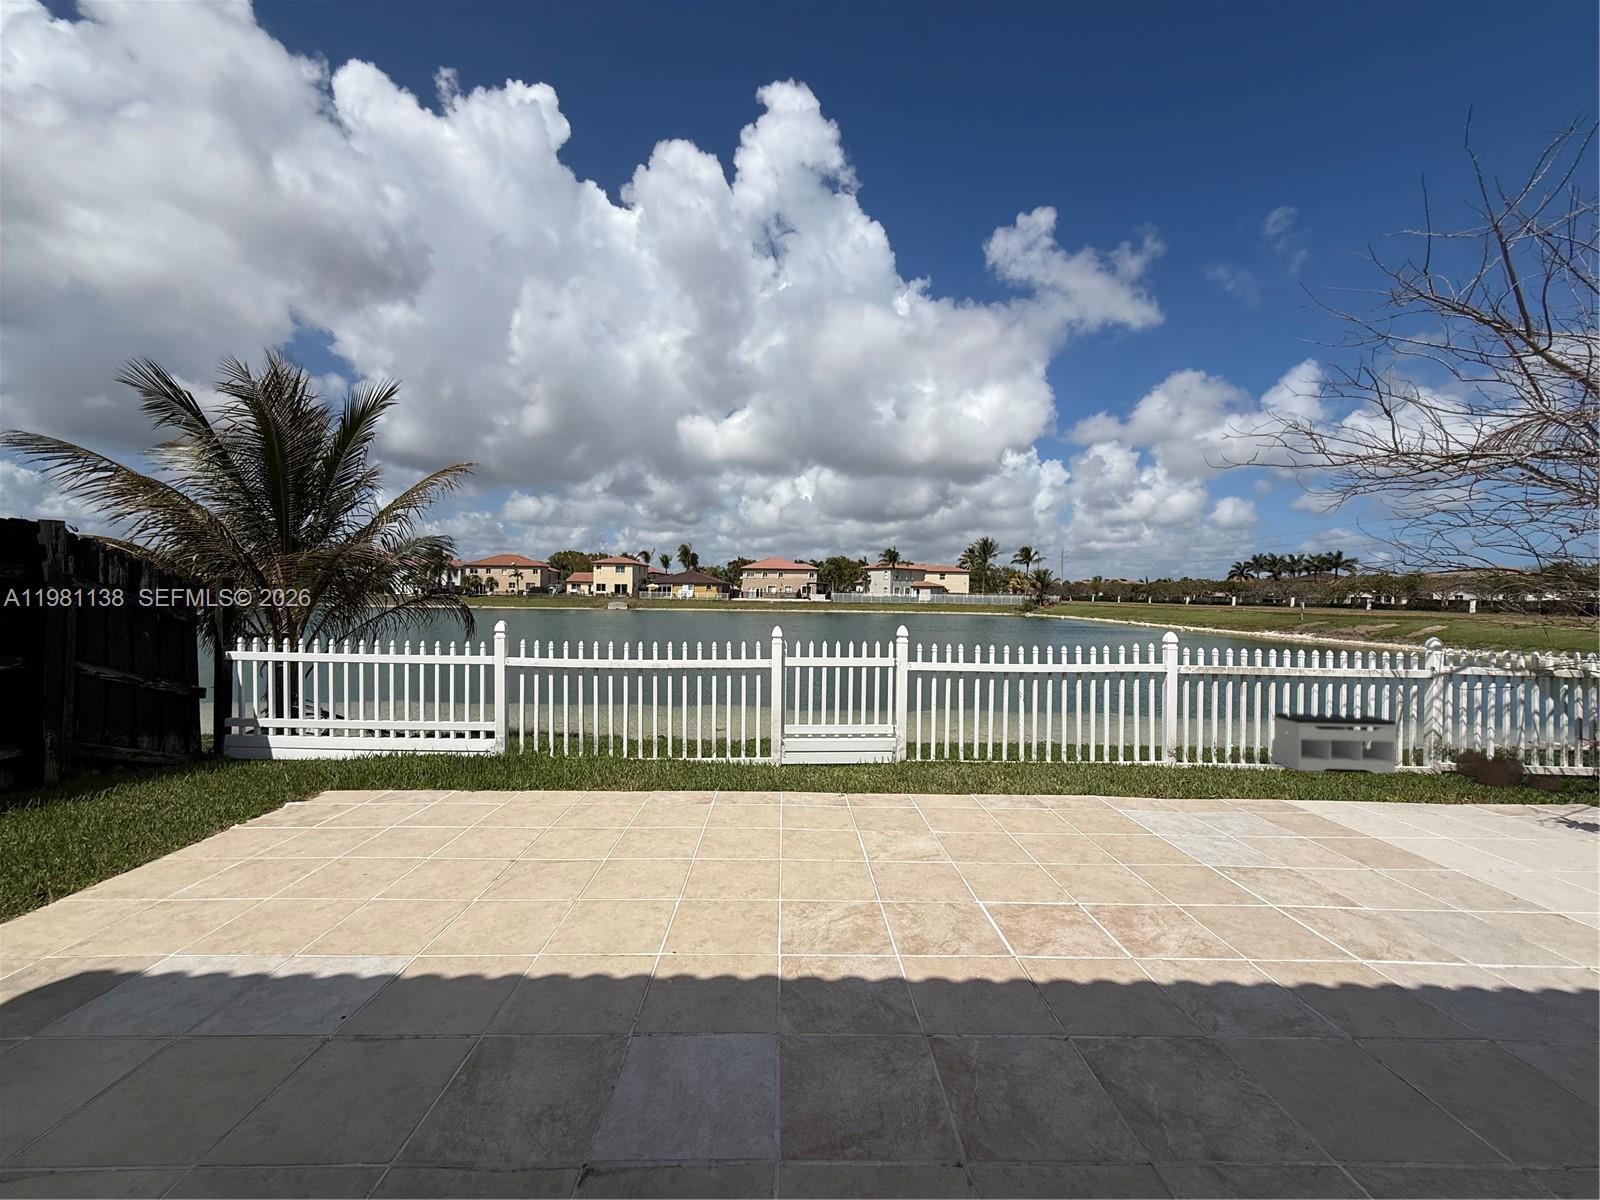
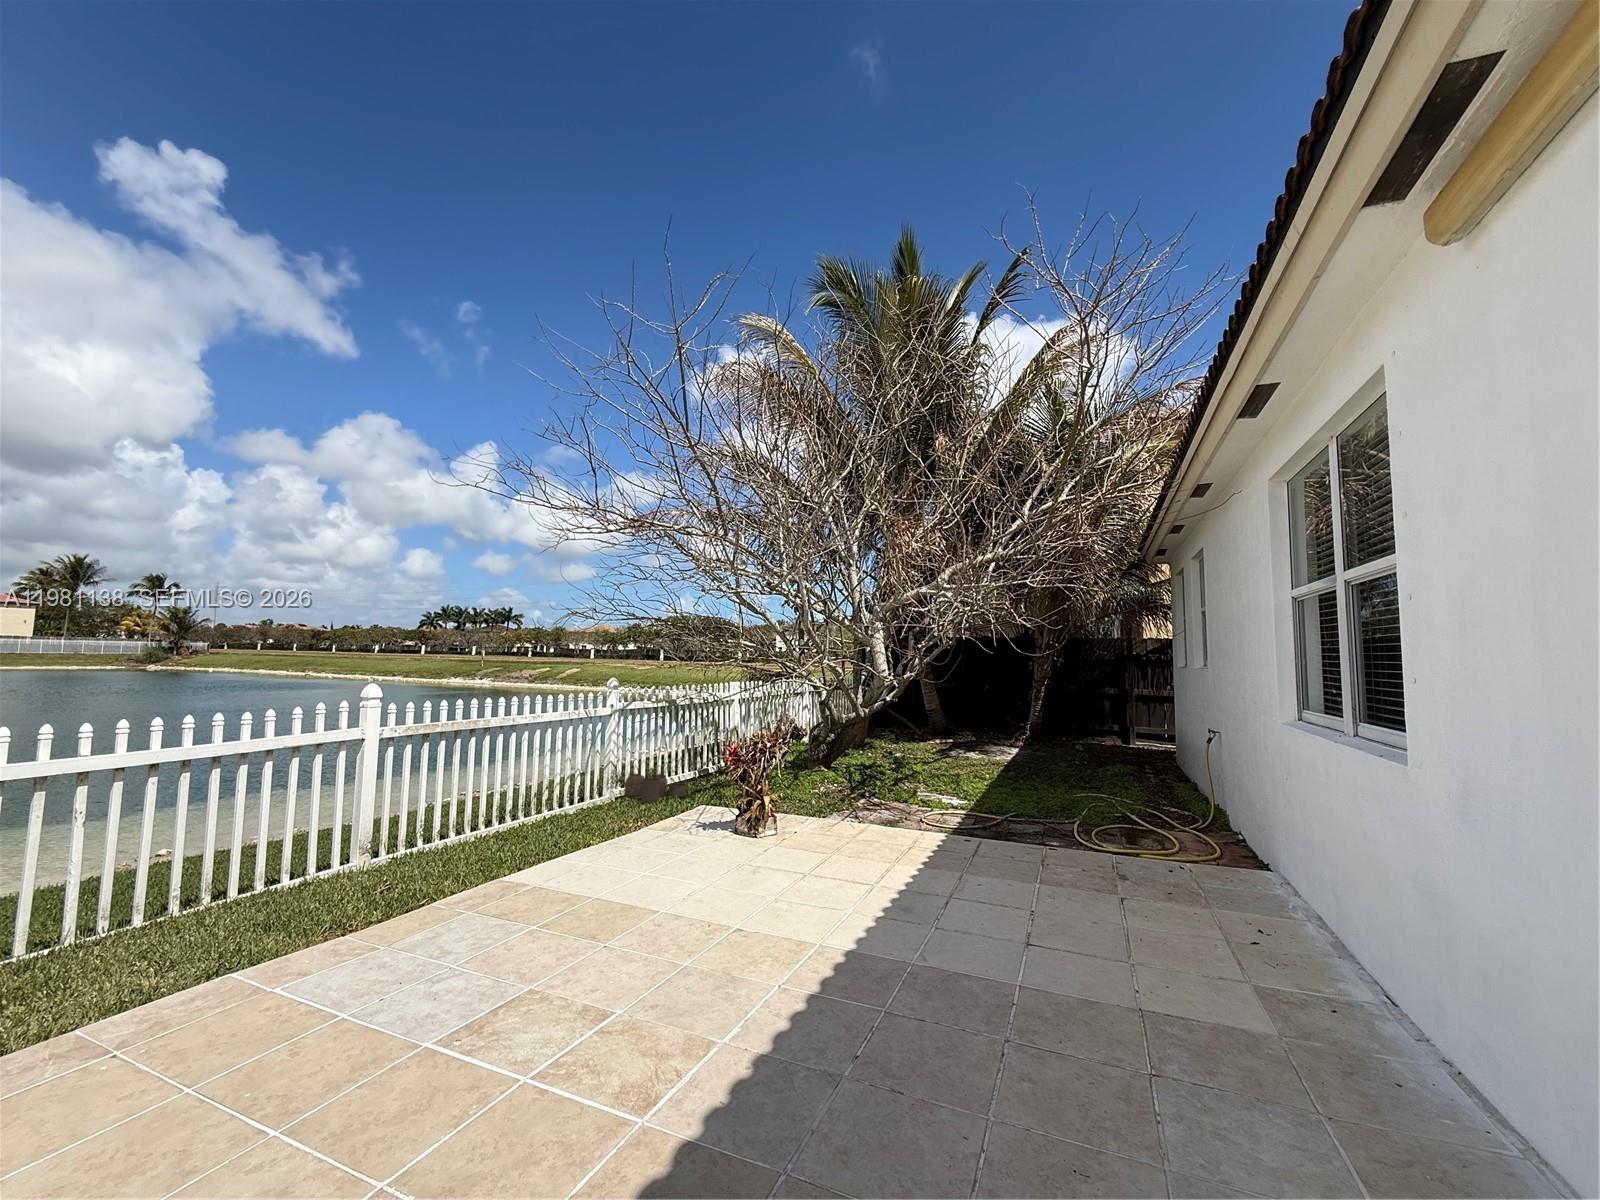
bench: present [1272,713,1396,773] -> none [482,756,589,829]

